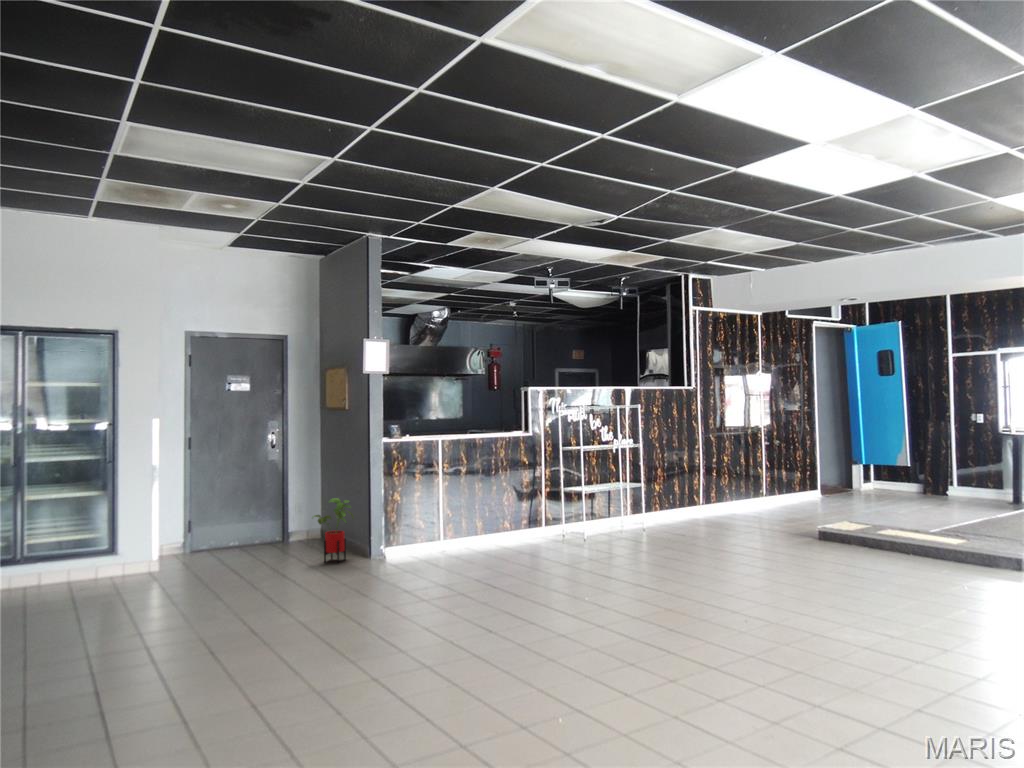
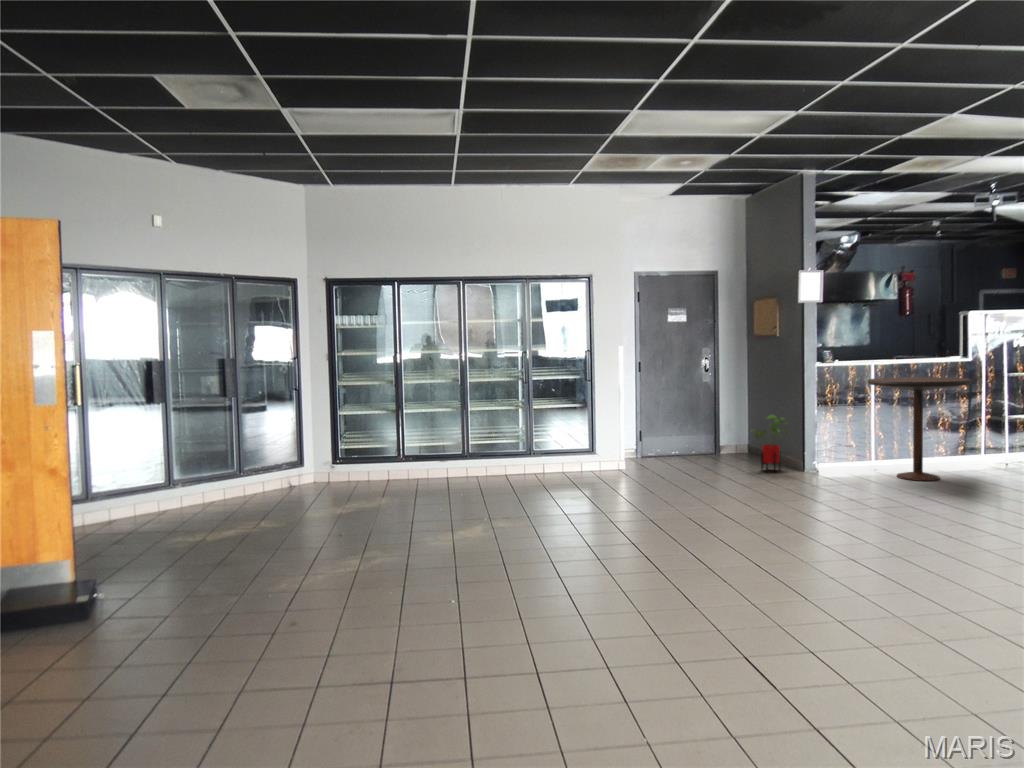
pedestal table: none [433,452,528,562] -> present [868,377,972,481]

